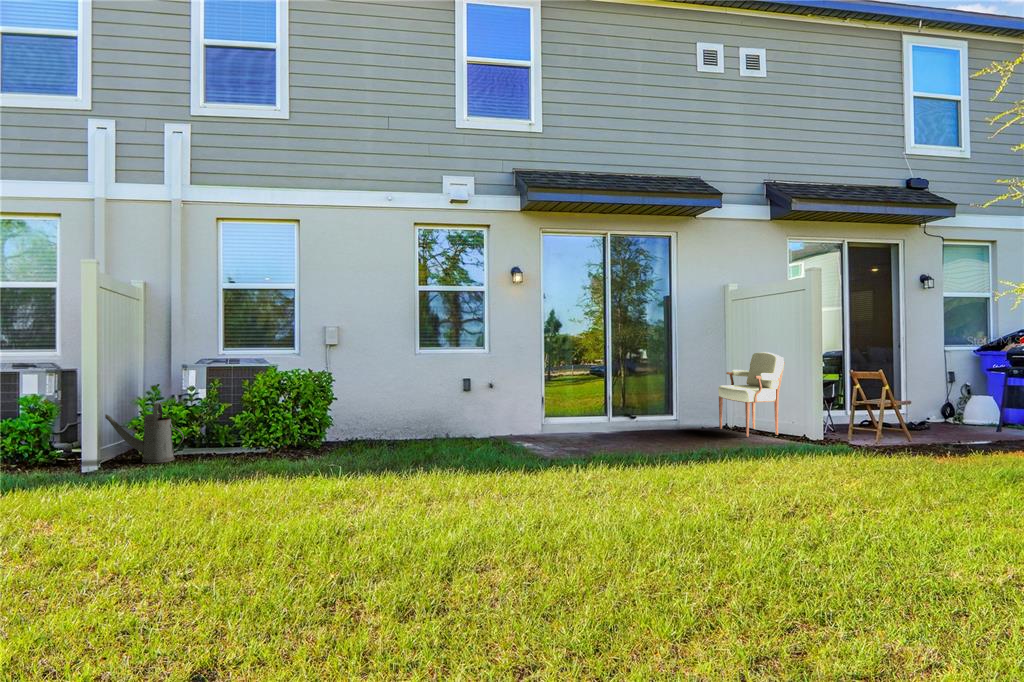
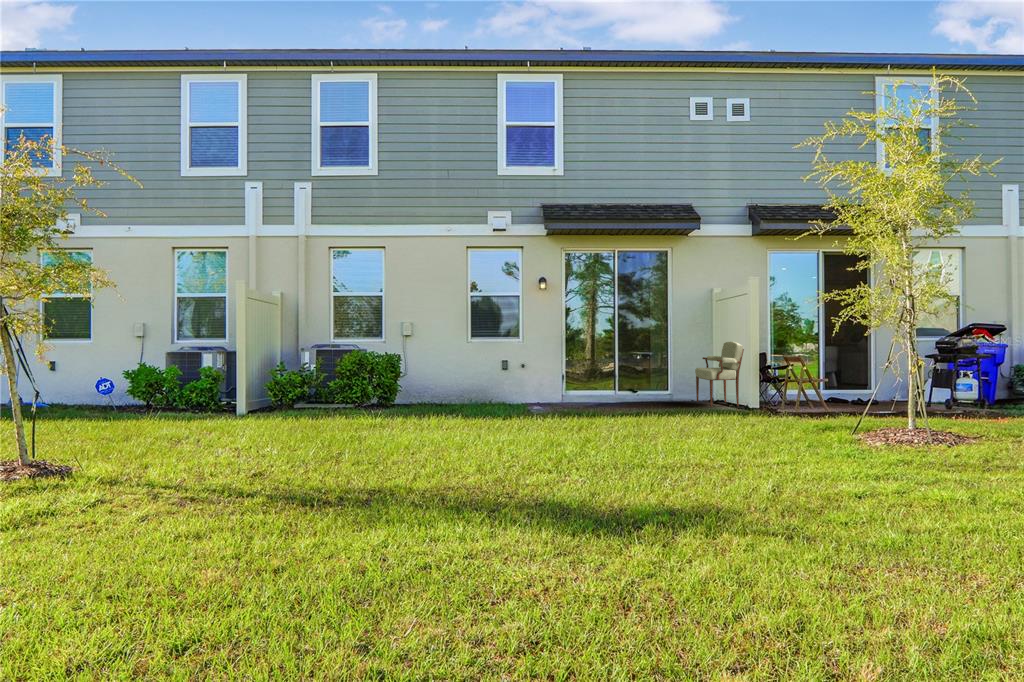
watering can: present [105,403,184,463] -> none [250,372,299,411]

